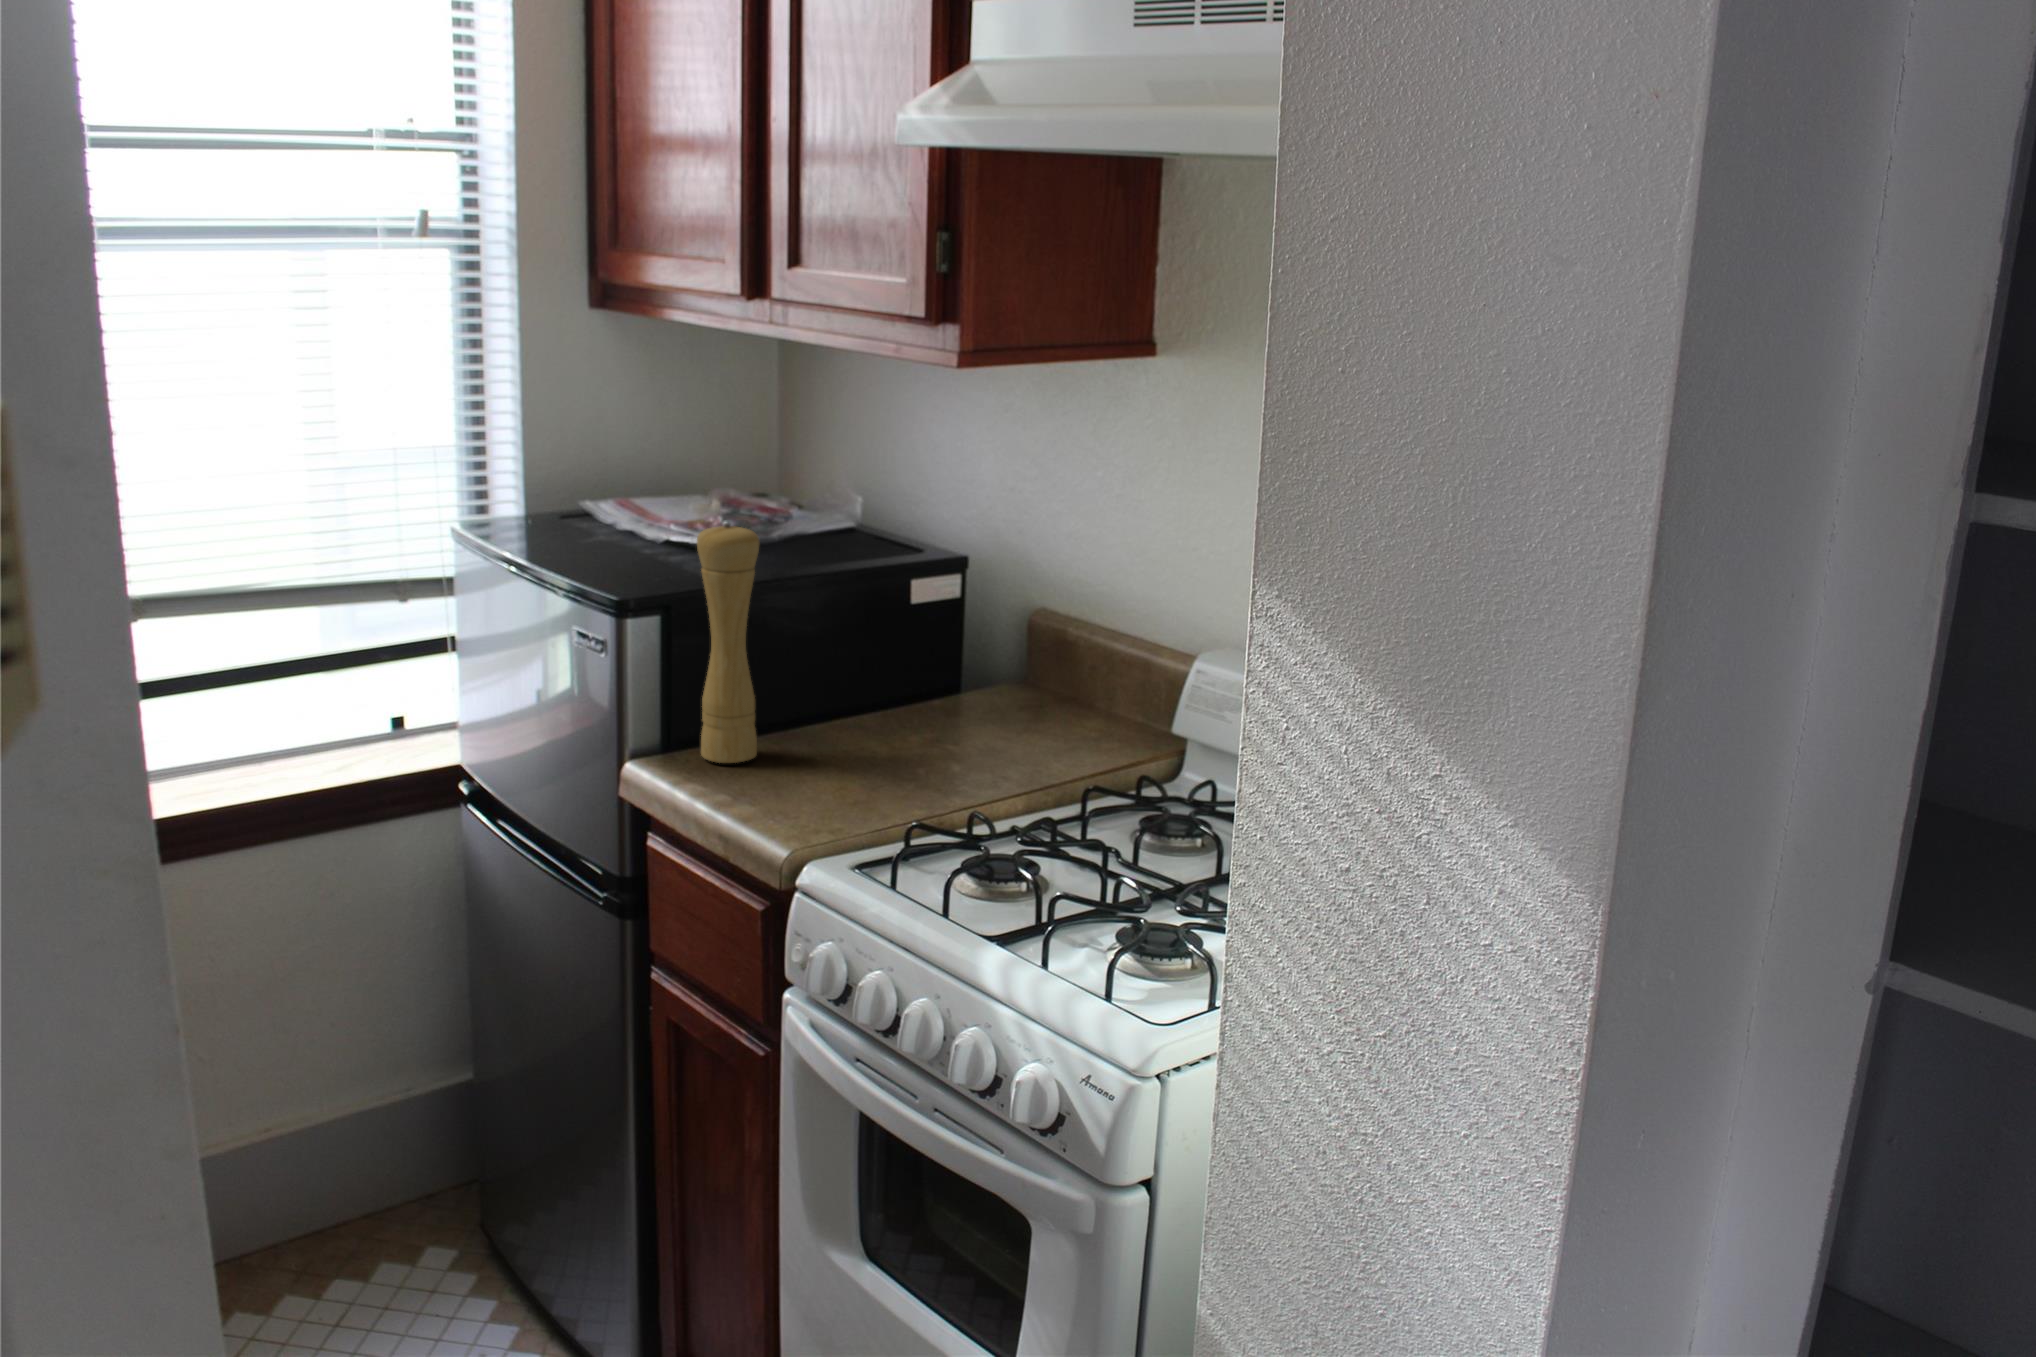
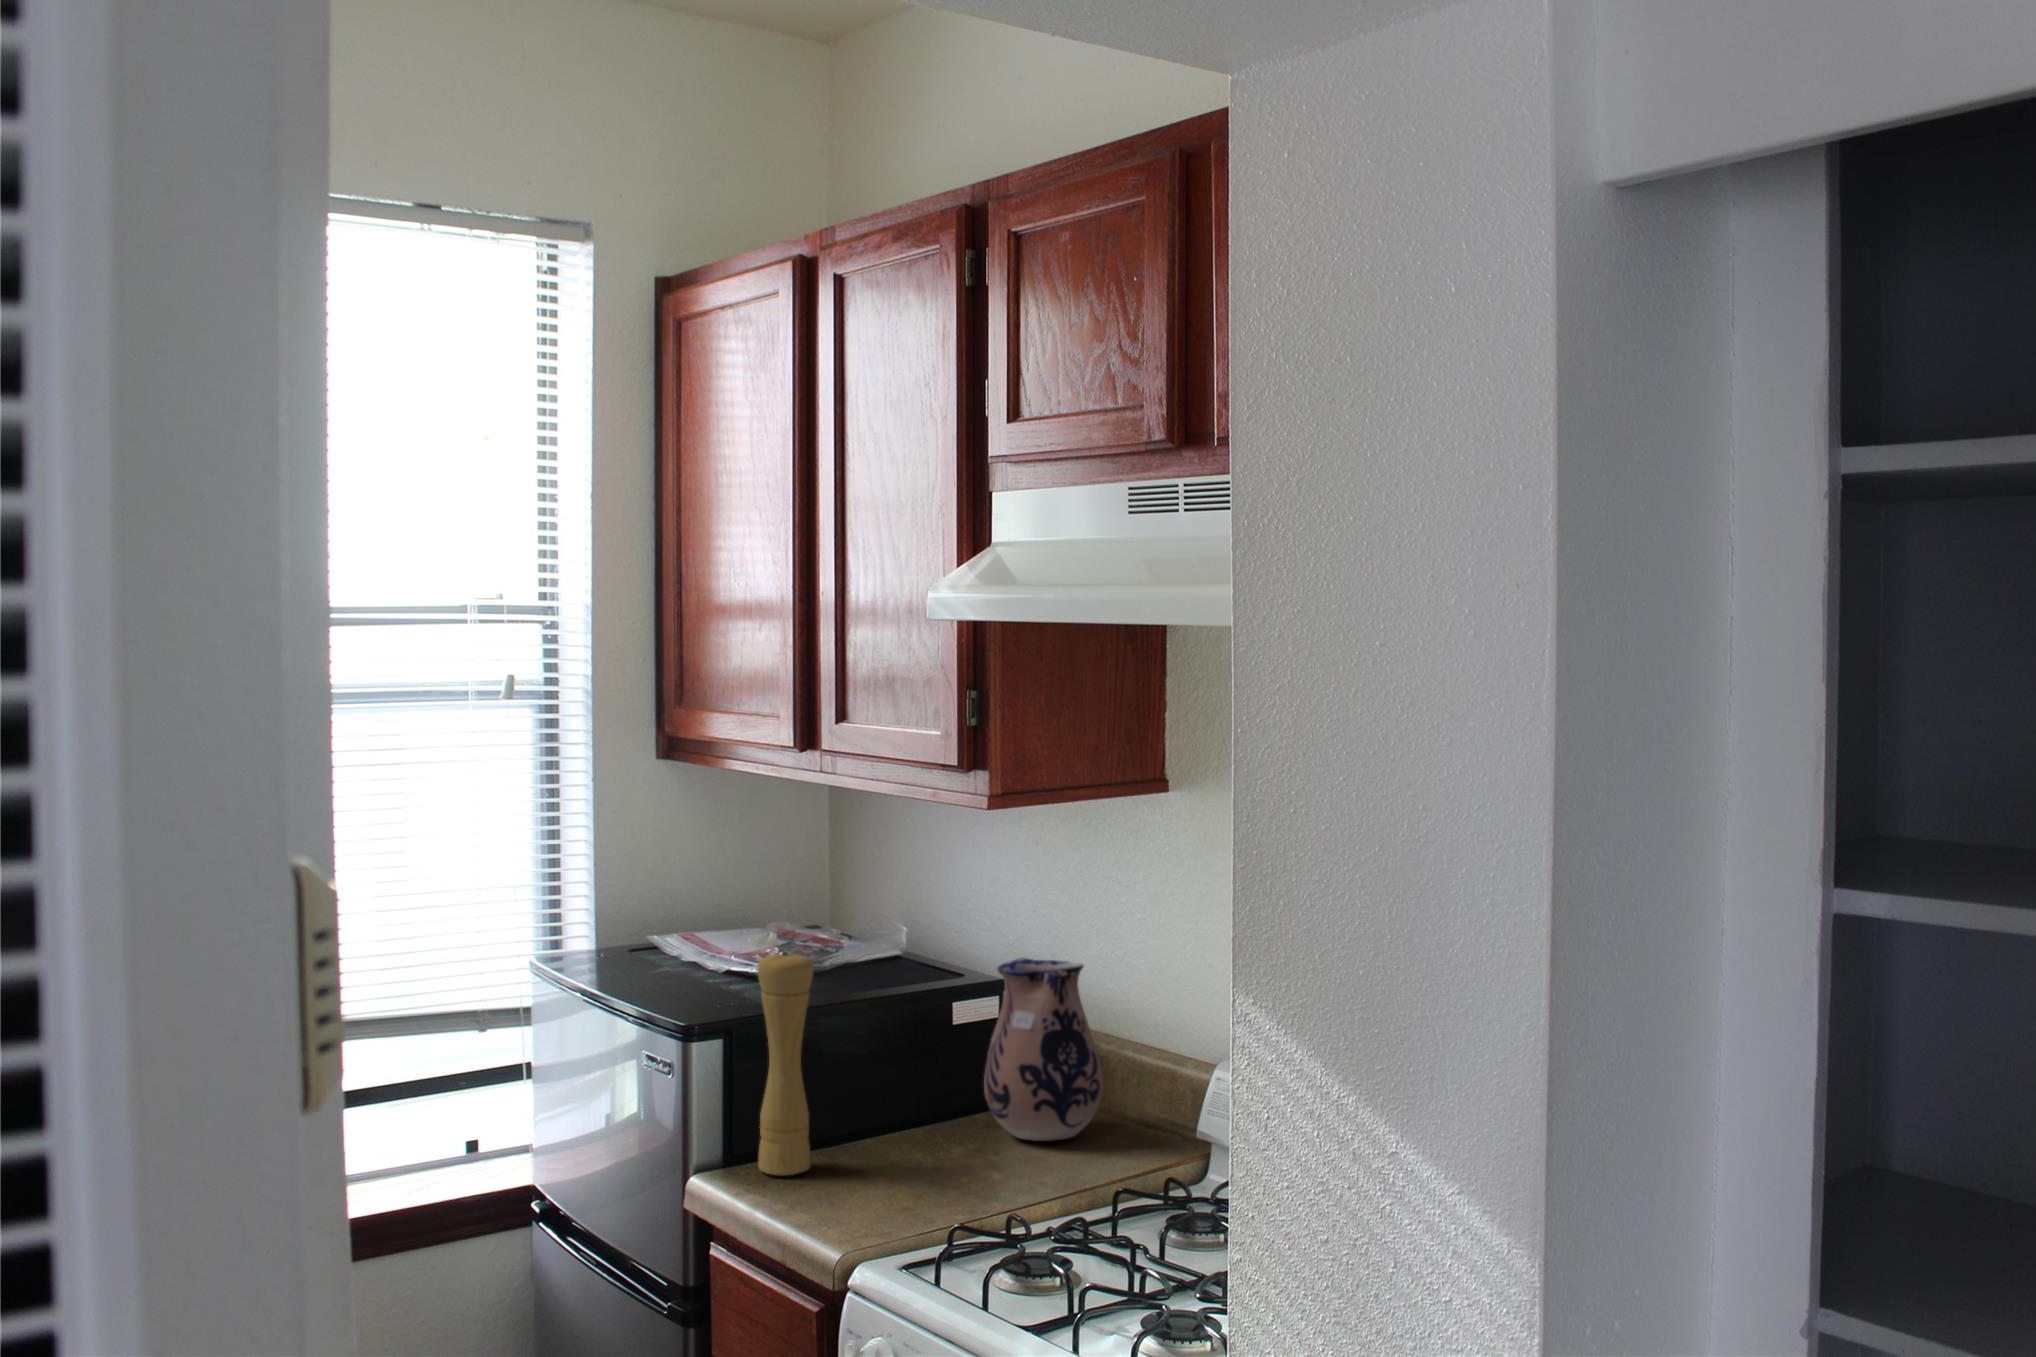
ceramic pitcher: none [946,538,1074,733] -> present [984,957,1103,1141]

